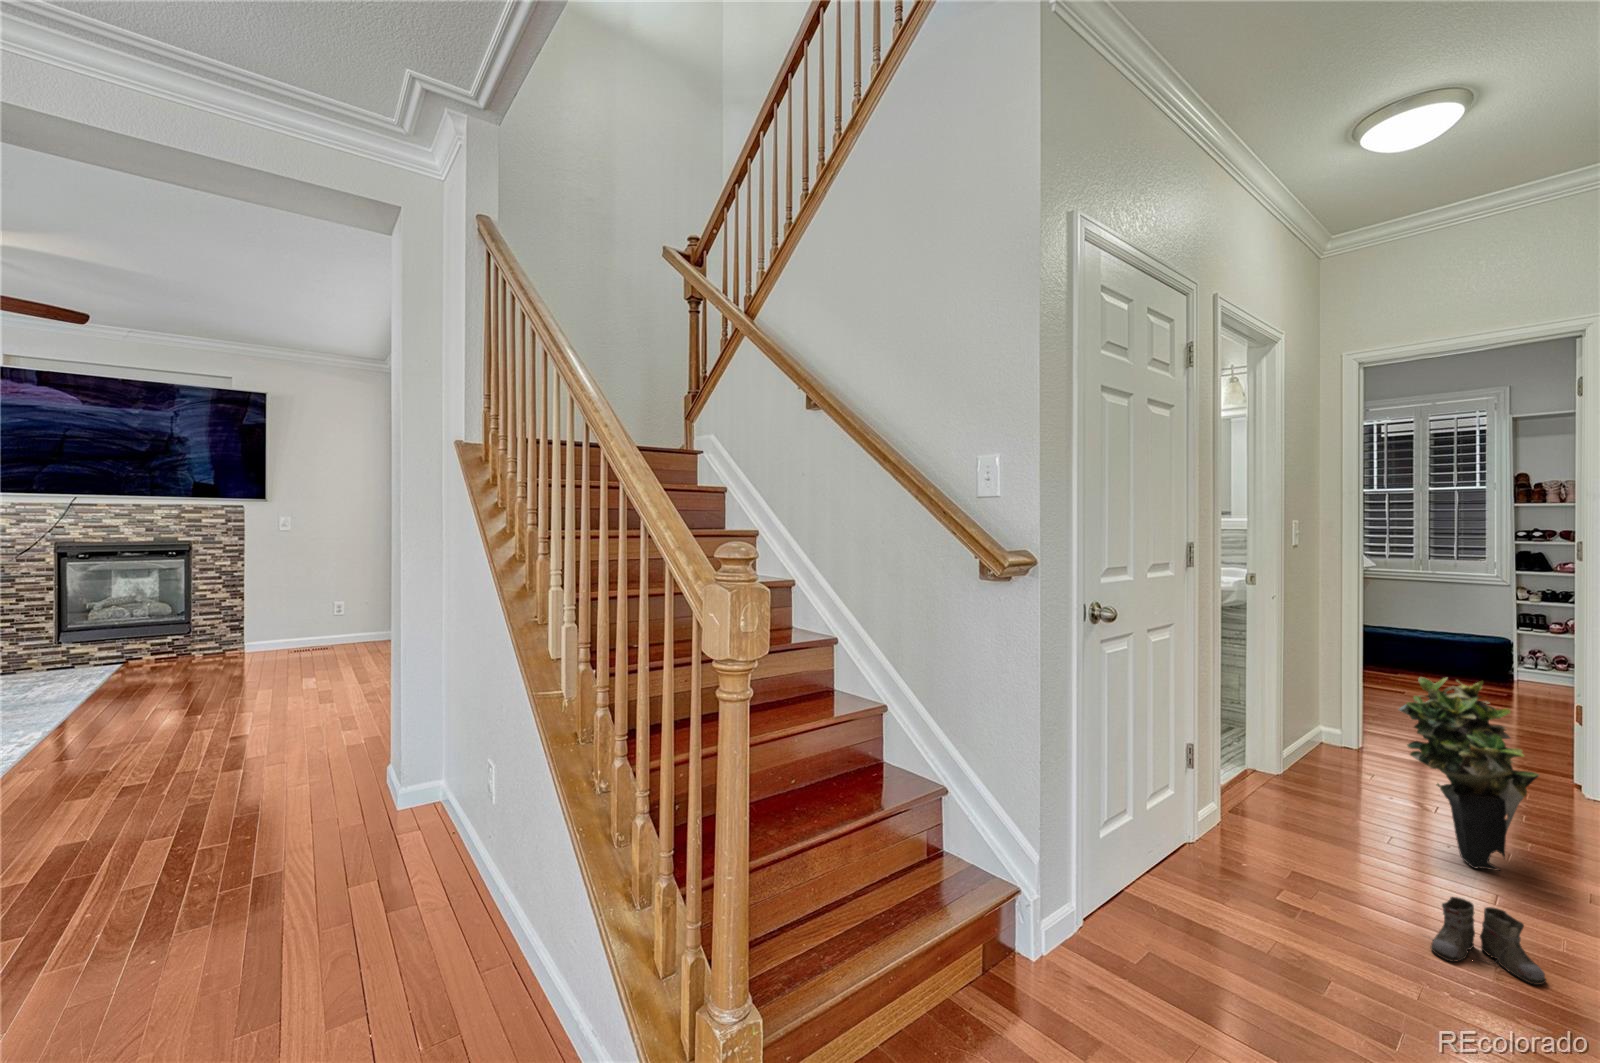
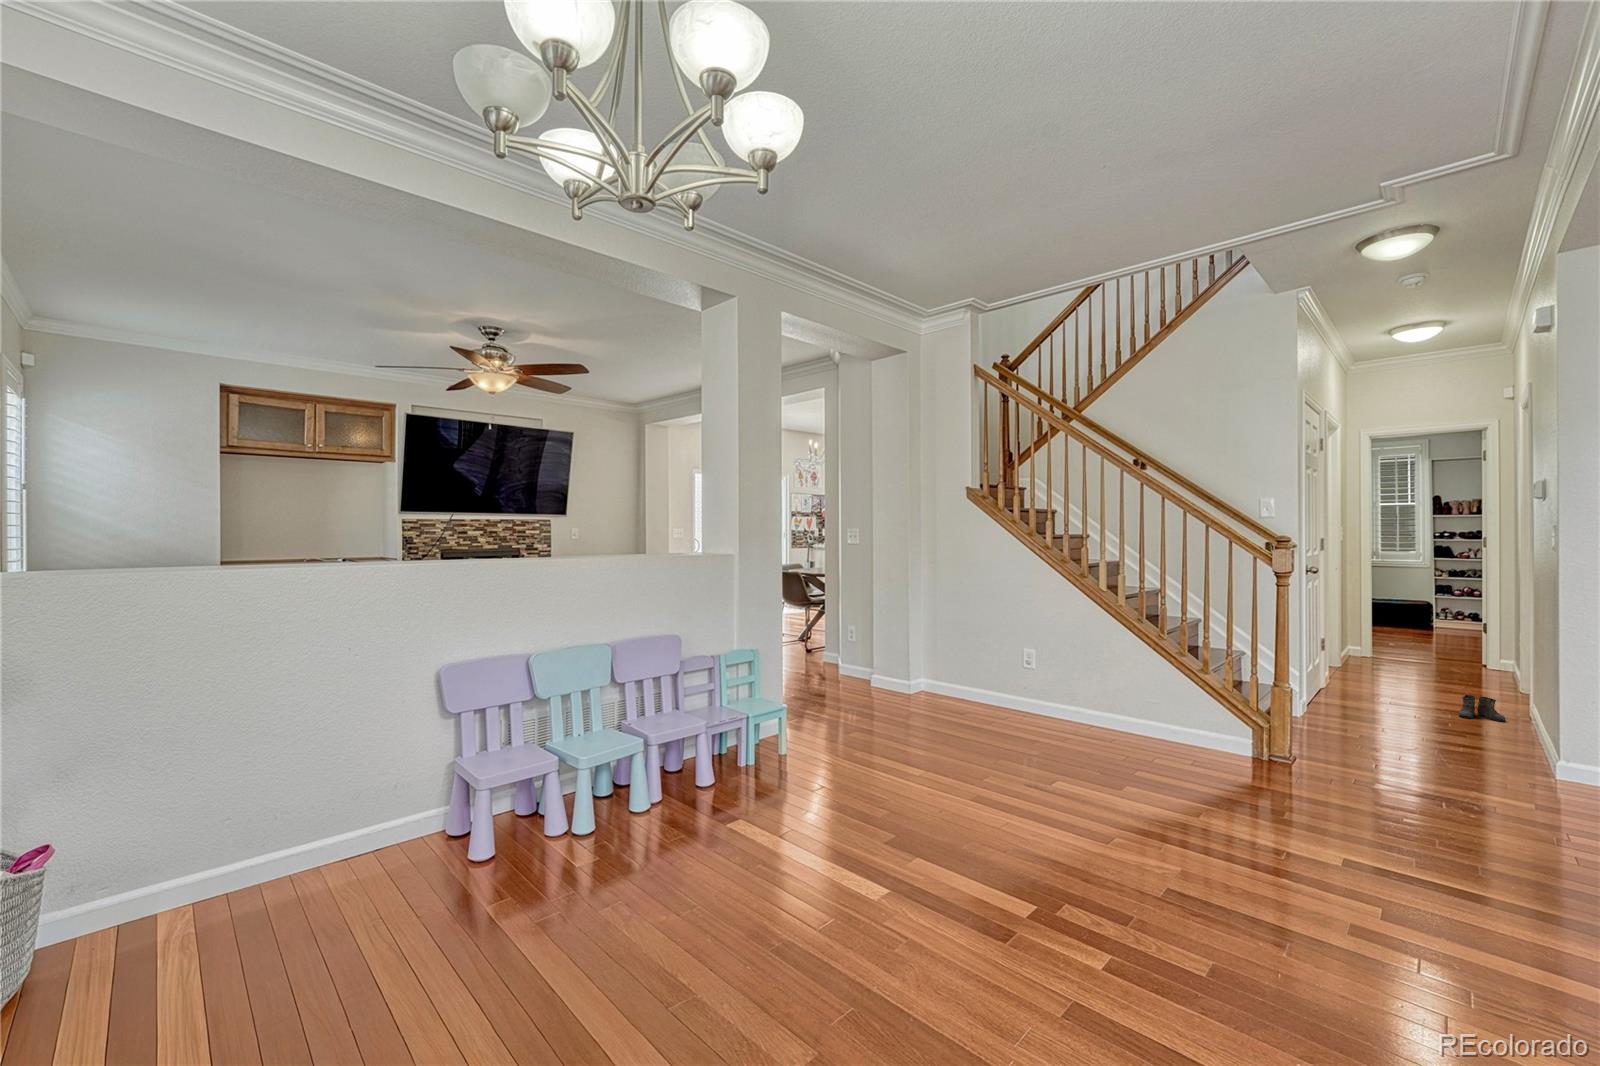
potted plant: present [1399,677,1539,871] -> none [1422,608,1488,696]

